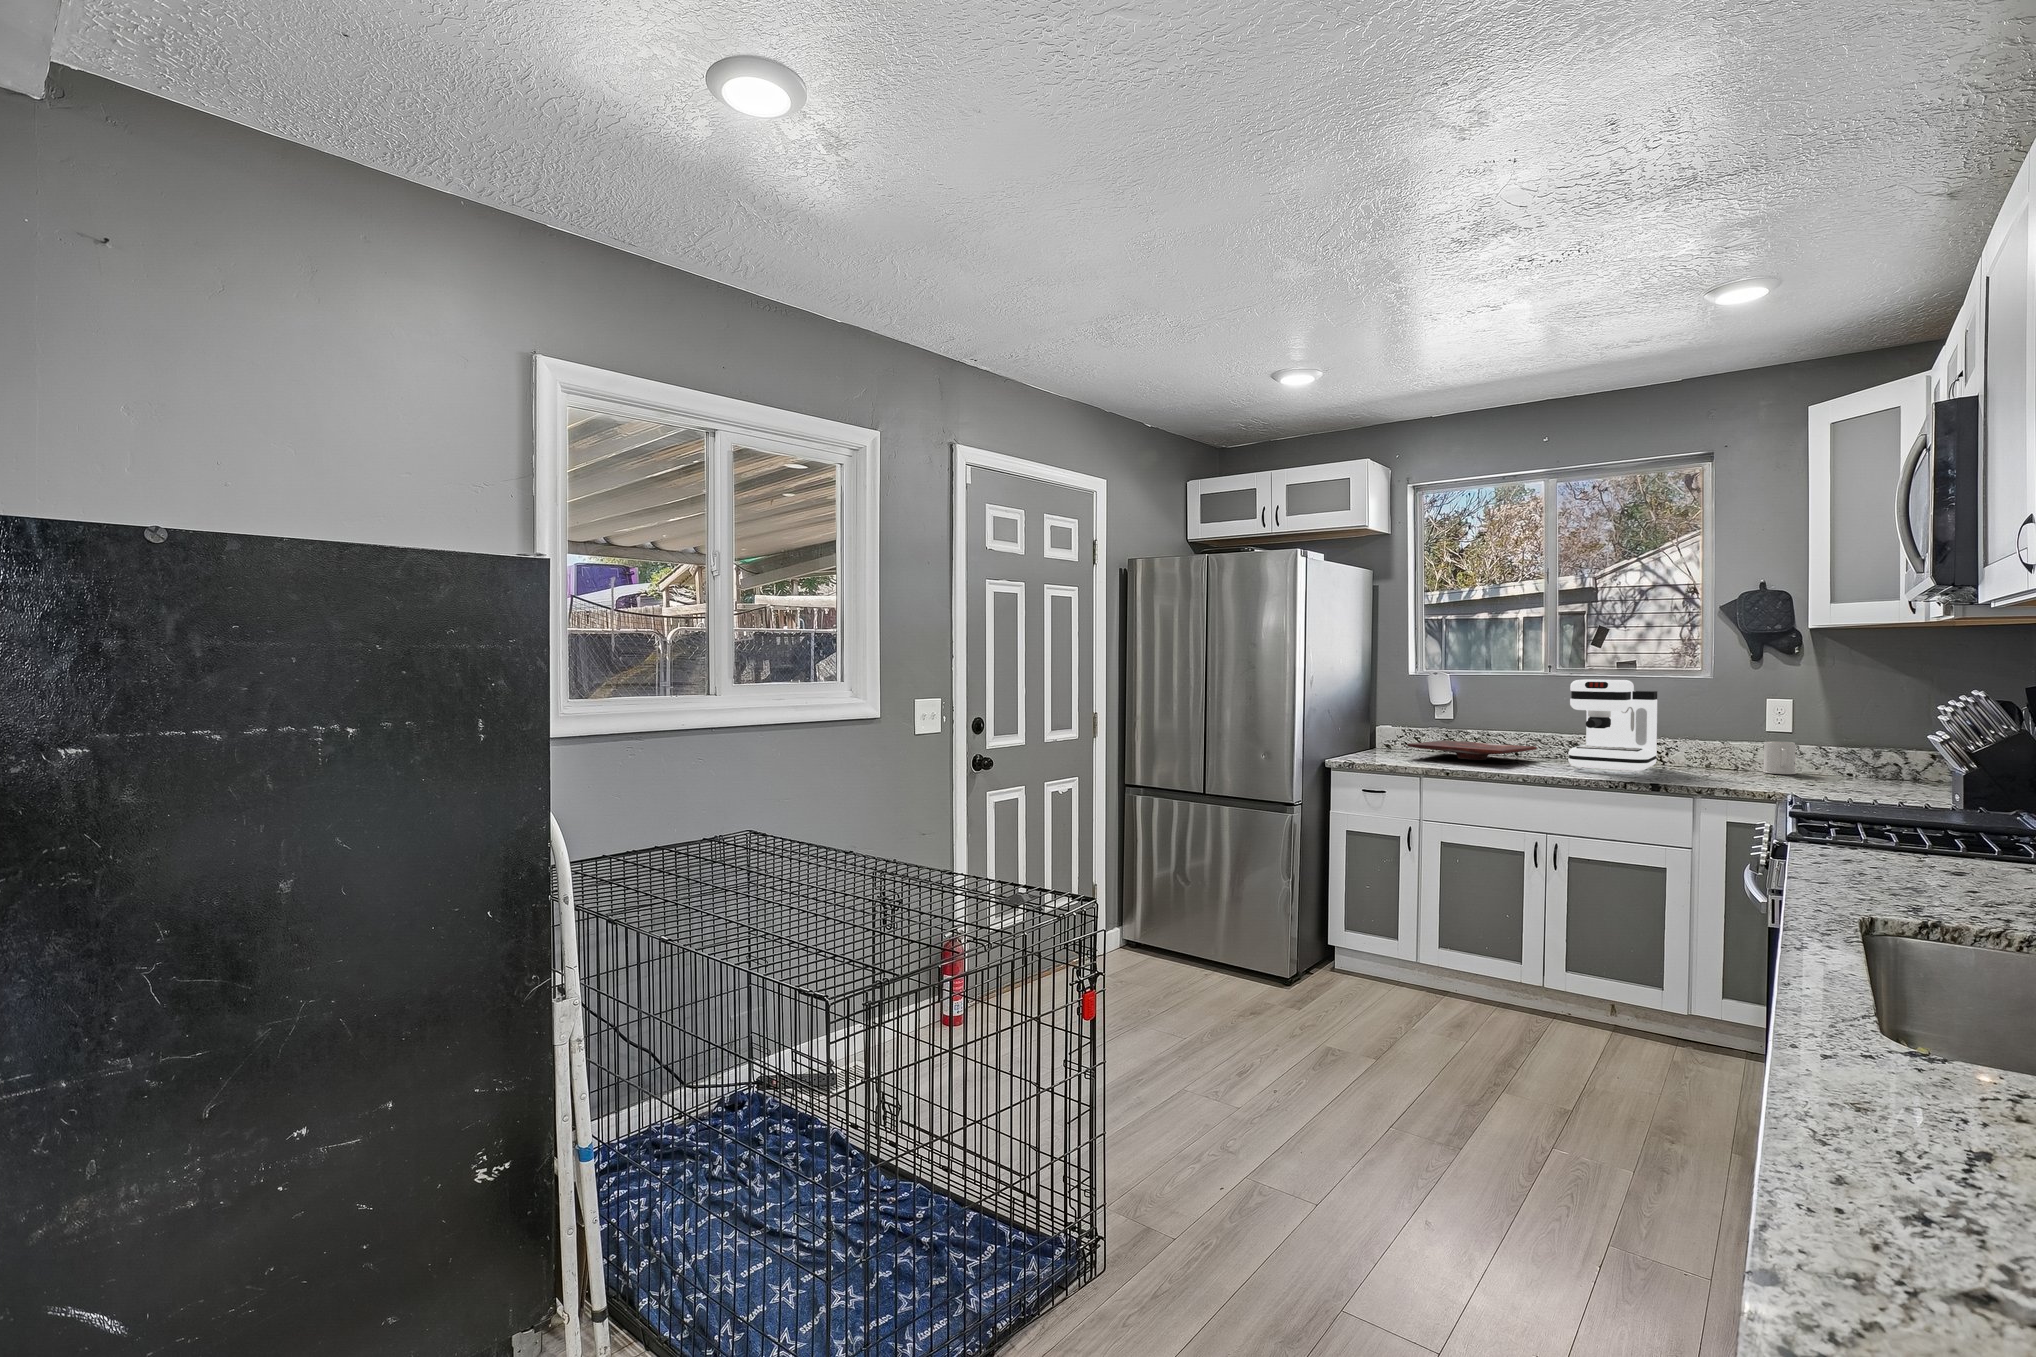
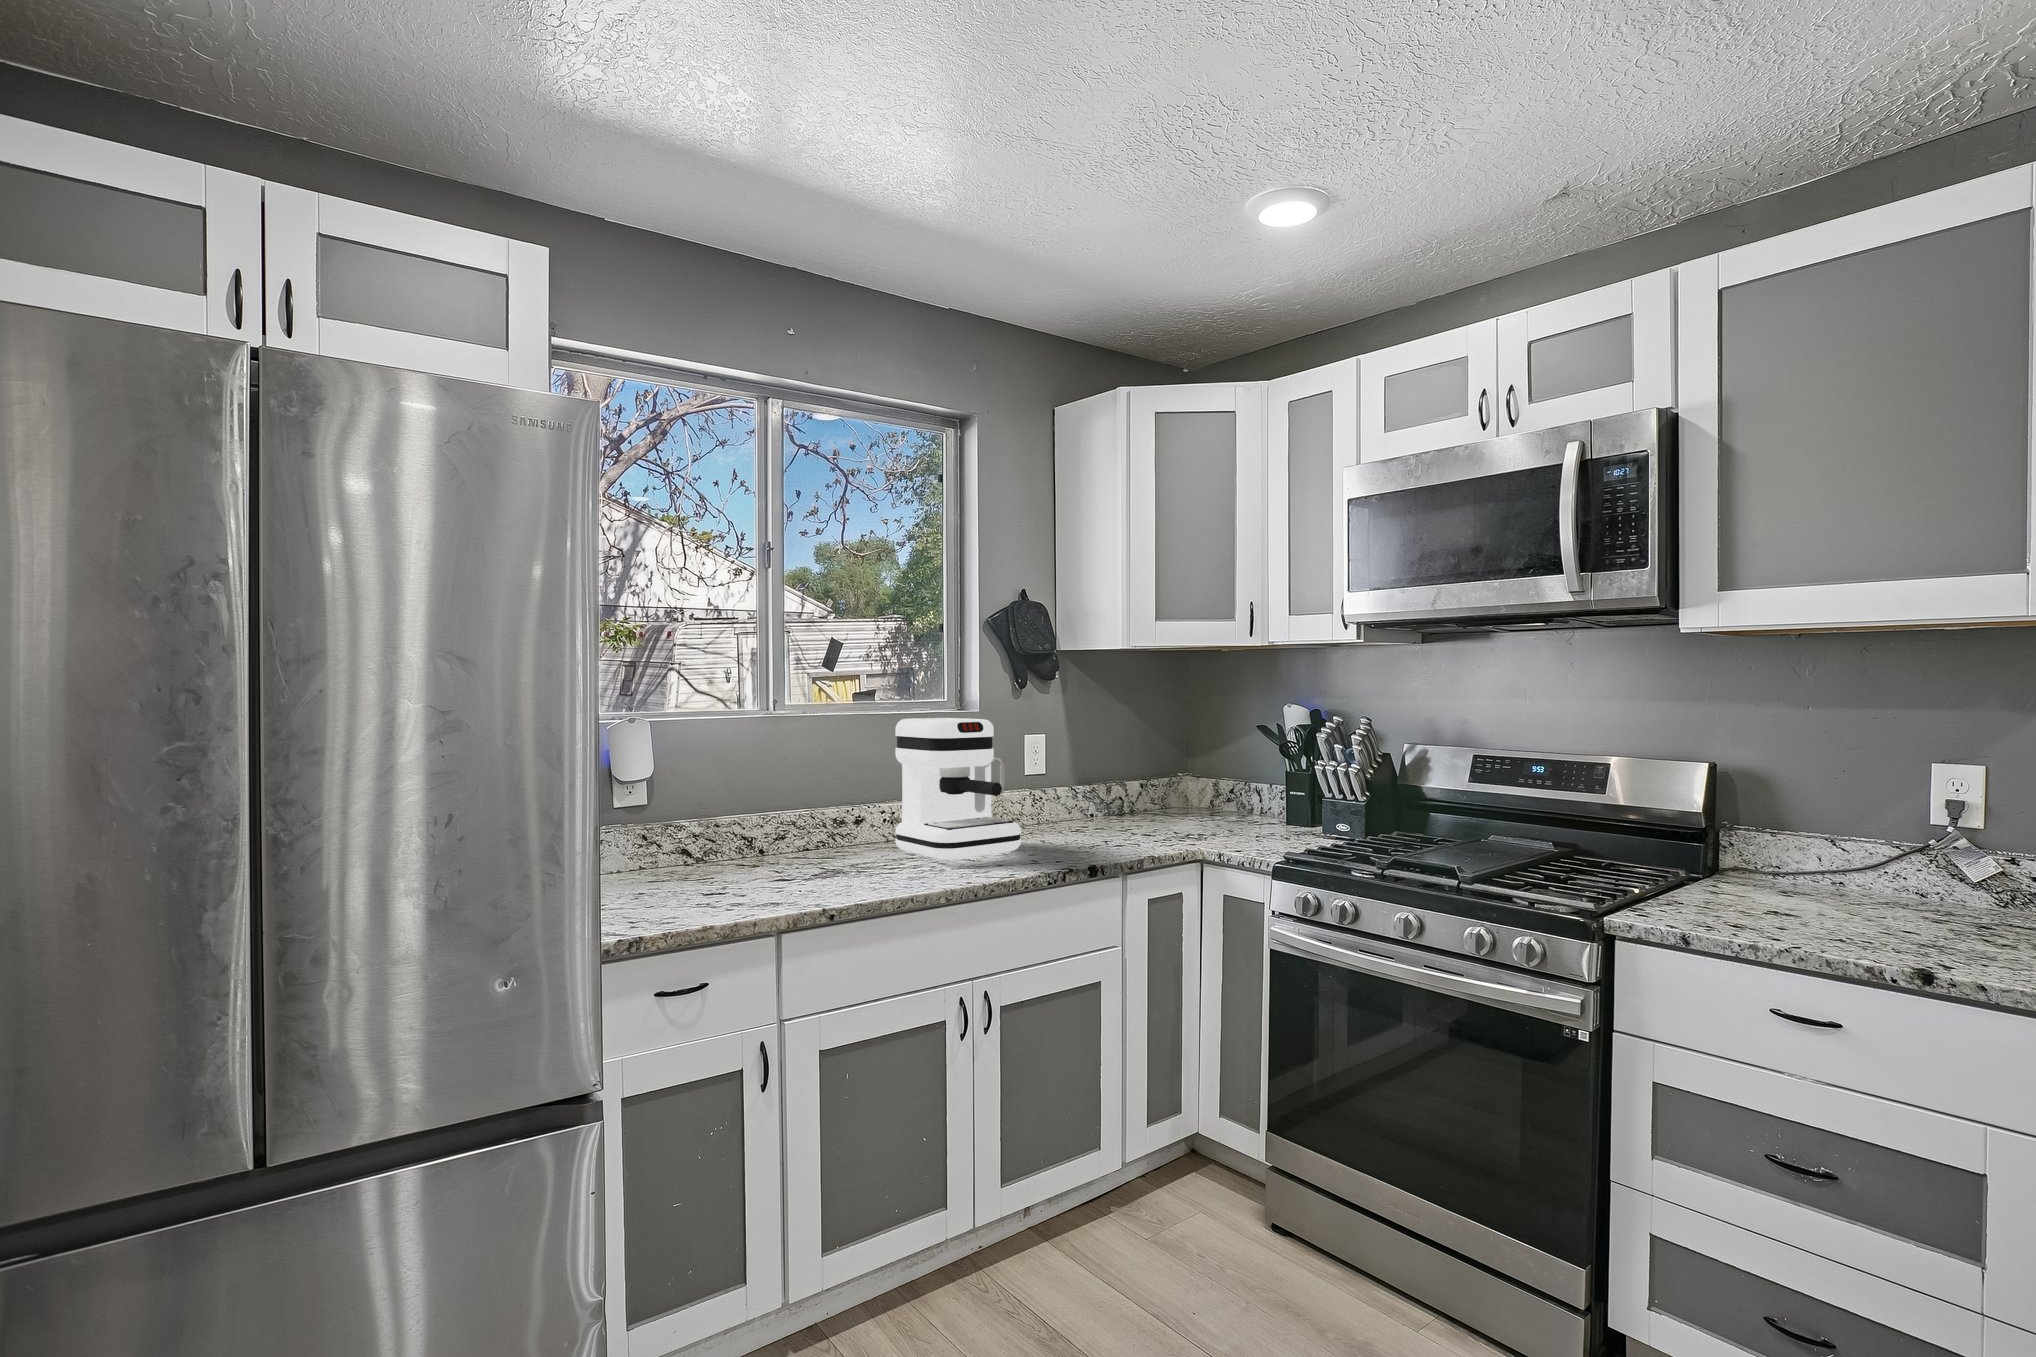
cutting board: present [1407,740,1537,760] -> none [653,835,867,878]
mug: present [1763,741,1796,774] -> none [1045,787,1083,827]

